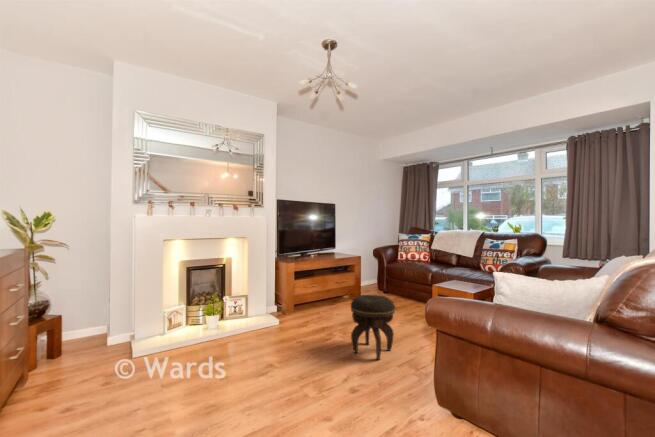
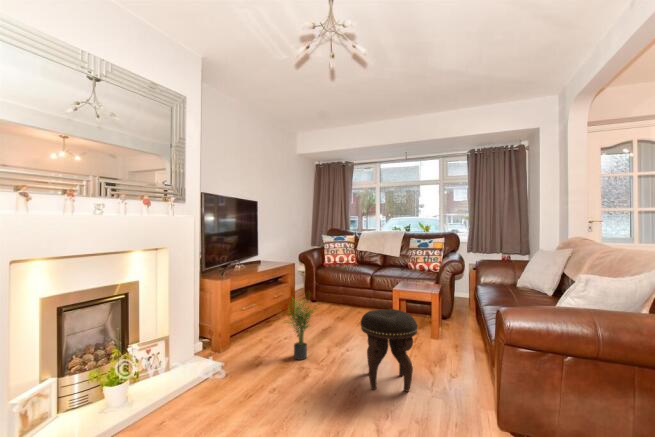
potted plant: none [312,276,346,326] -> present [289,298,313,360]

